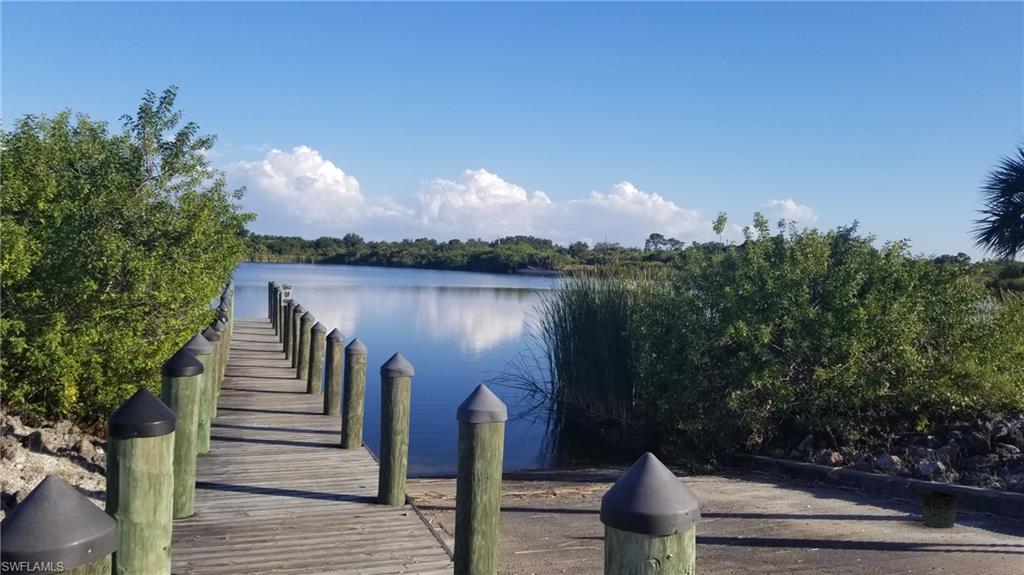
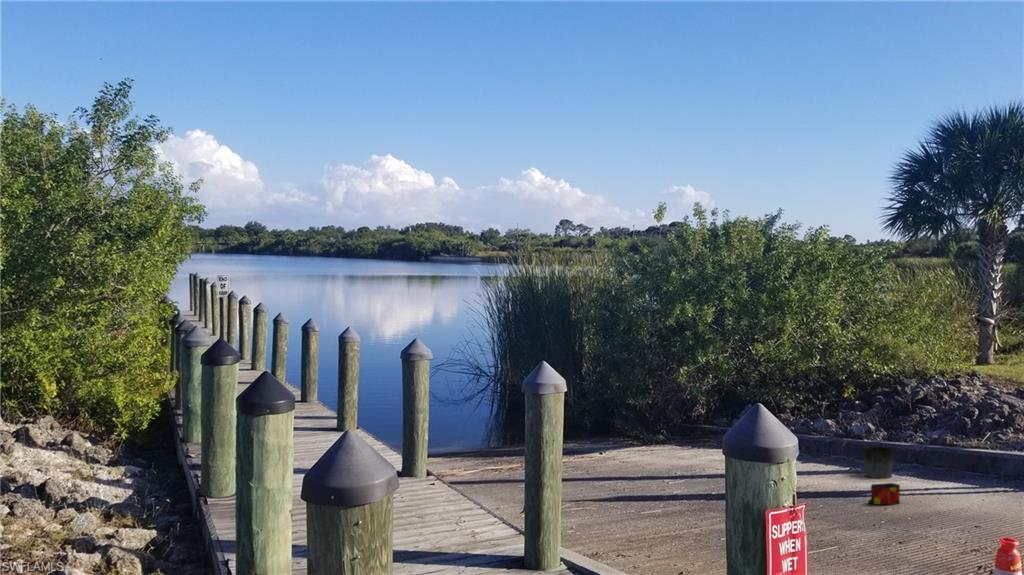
bag: none [916,536,955,561] -> present [868,483,900,505]

